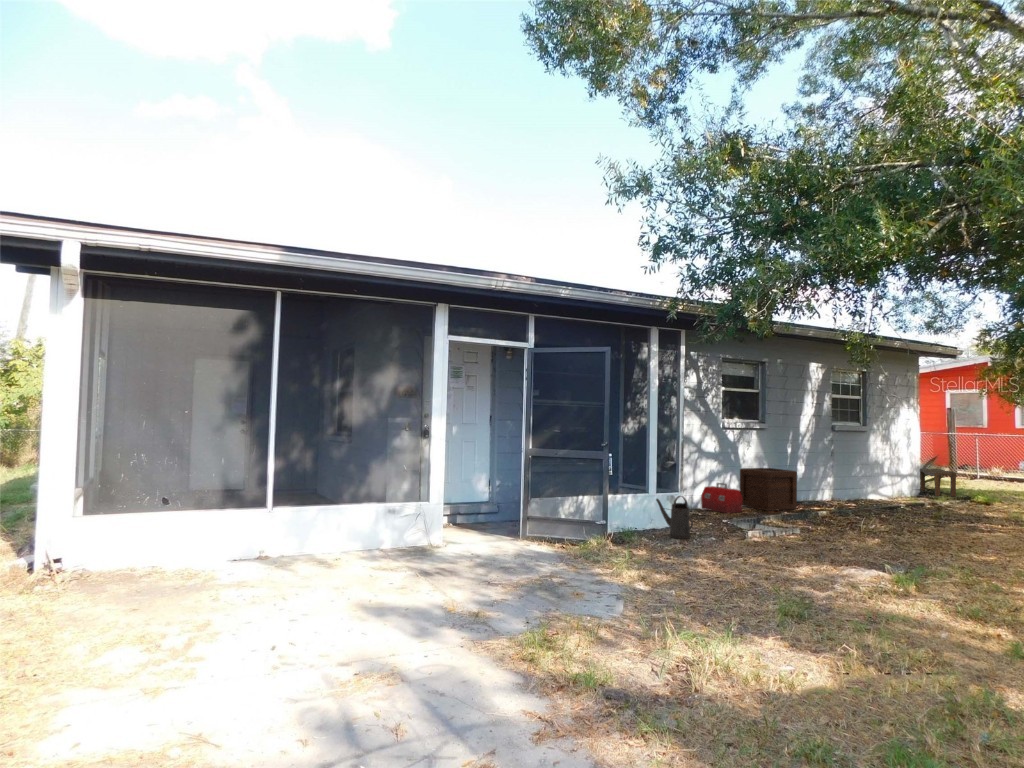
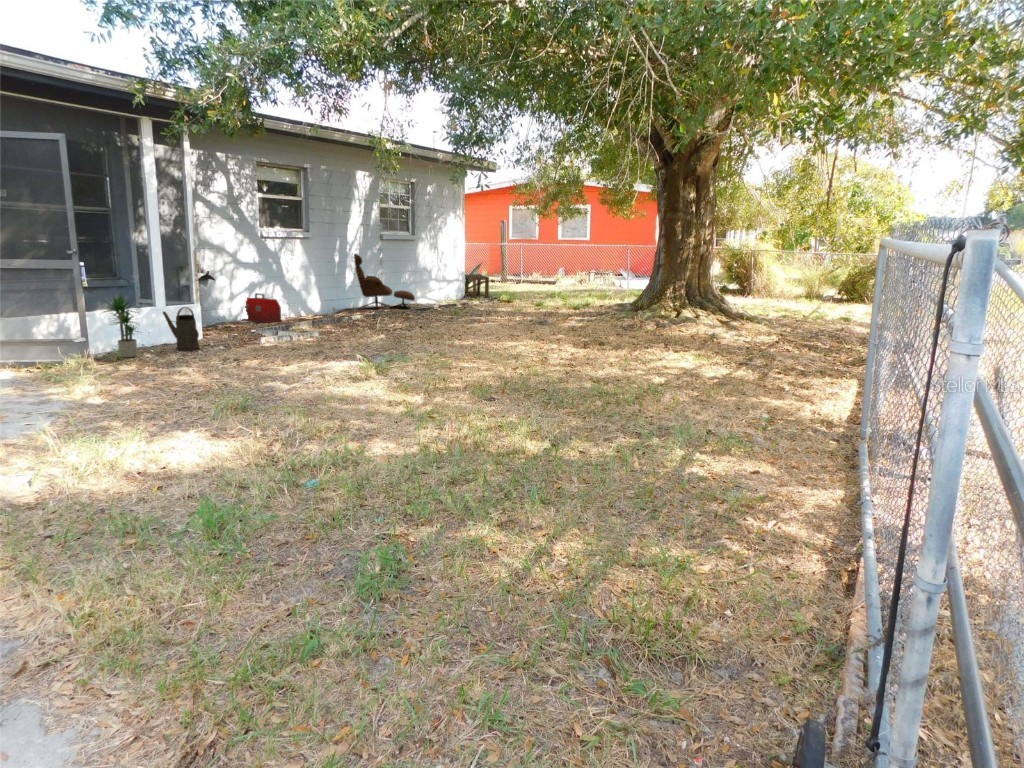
lounge chair: none [805,445,877,506] -> present [354,254,415,310]
wooden crate: present [740,468,797,511] -> none [283,277,338,319]
potted plant: none [613,479,650,541] -> present [104,294,138,358]

